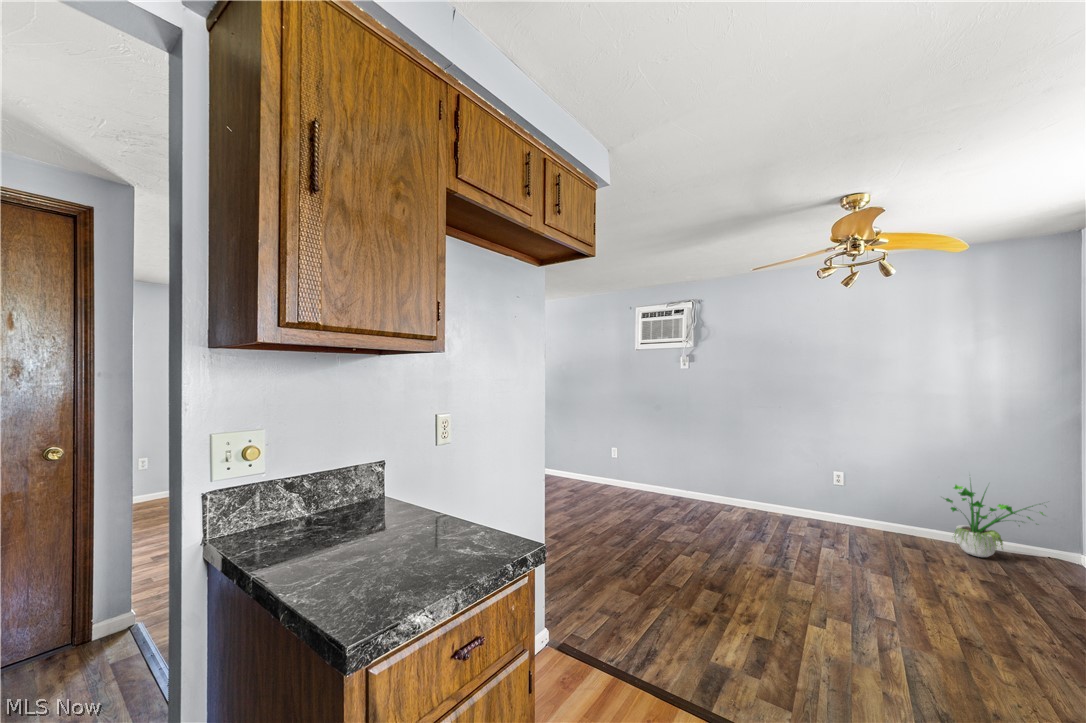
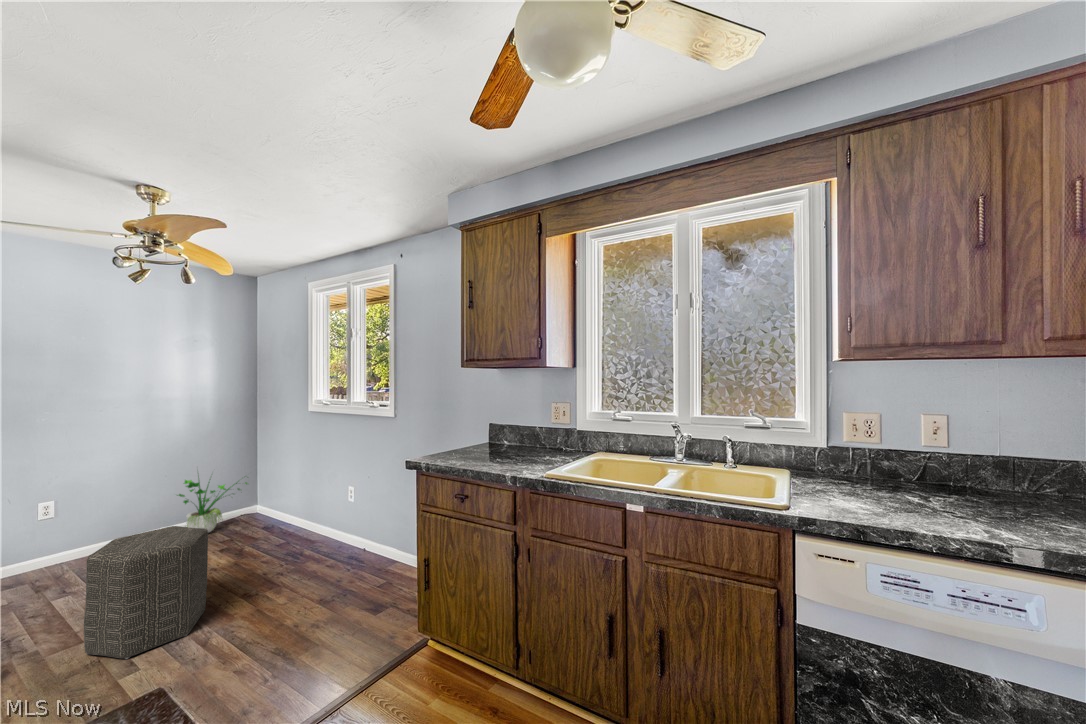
ottoman: none [806,507,911,632] -> present [84,526,208,659]

